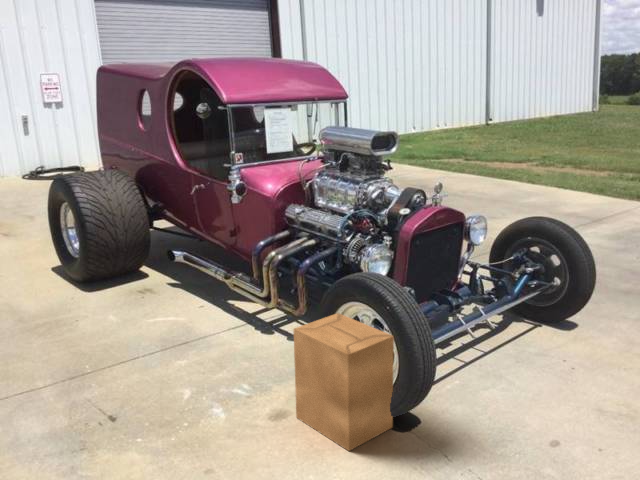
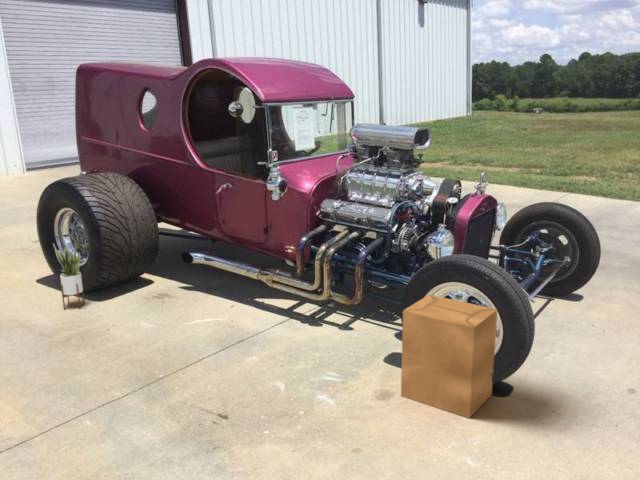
potted plant: none [46,234,75,298] -> present [54,245,85,309]

